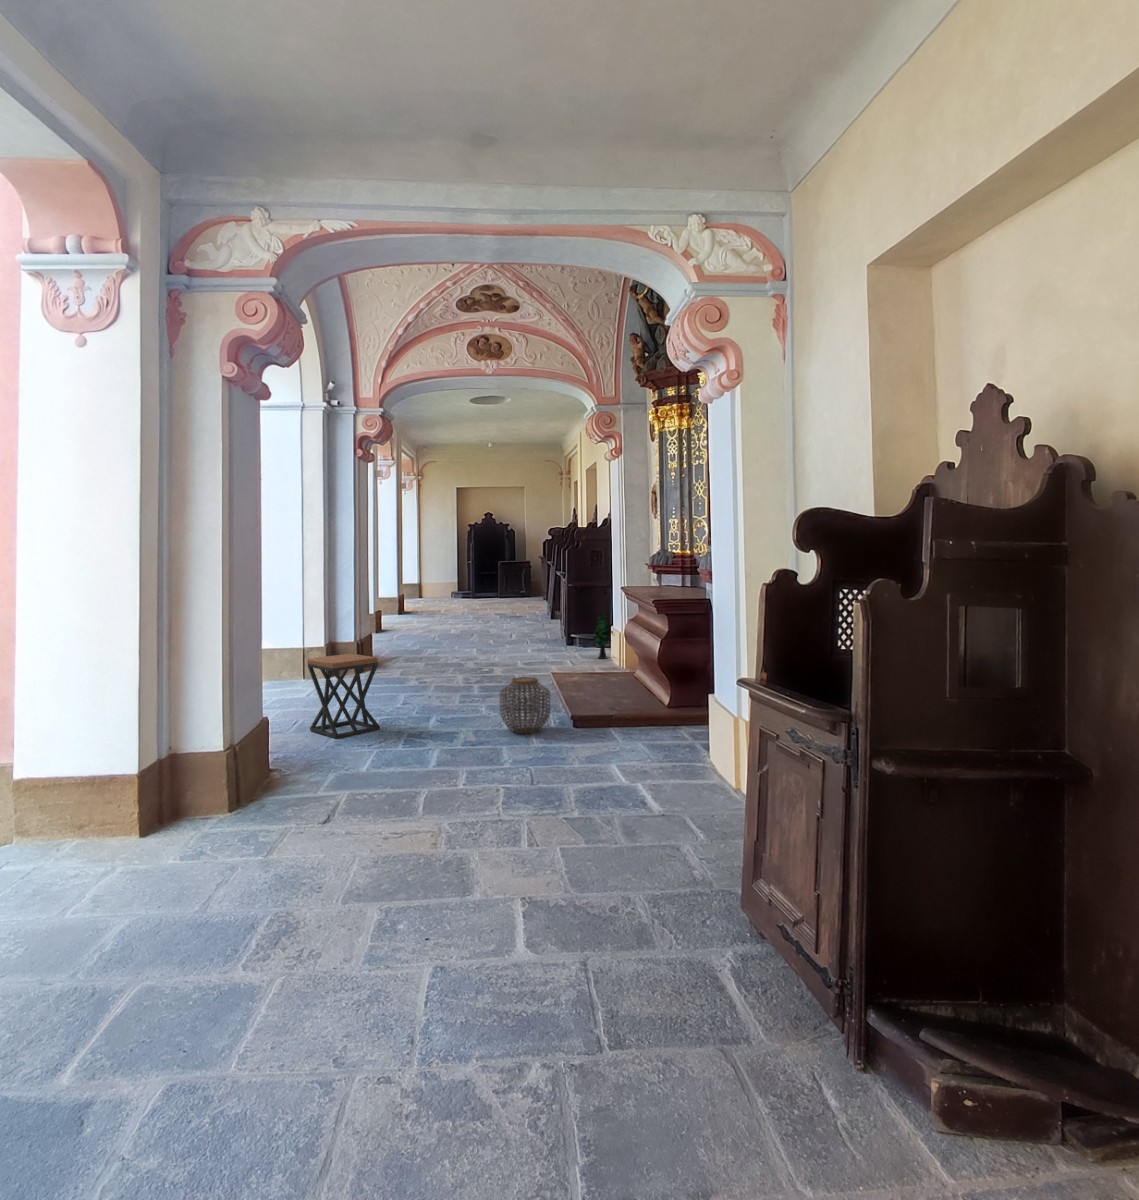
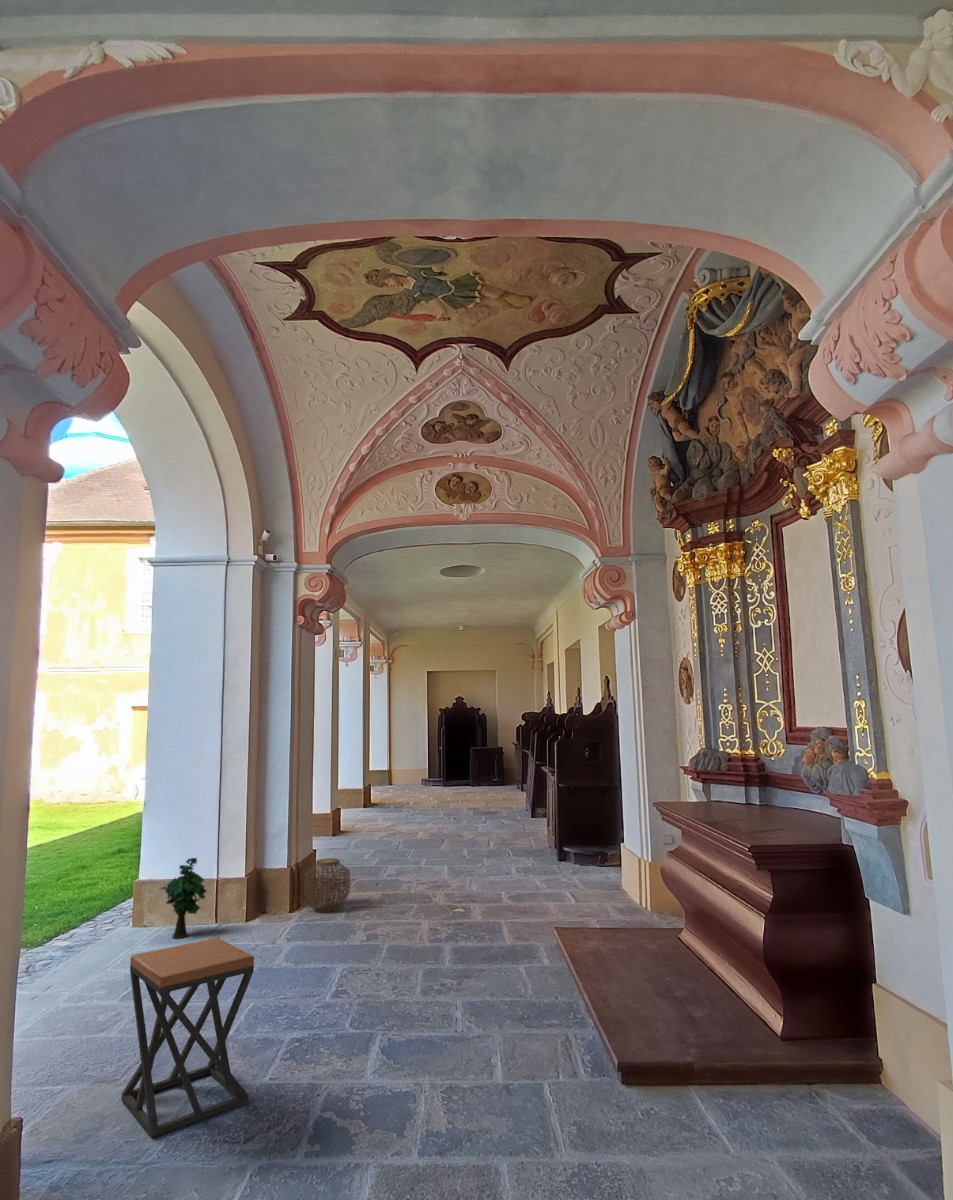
decorative plant: present [592,613,614,659] -> present [161,858,206,939]
woven basket: present [500,677,550,734] -> present [304,858,350,912]

